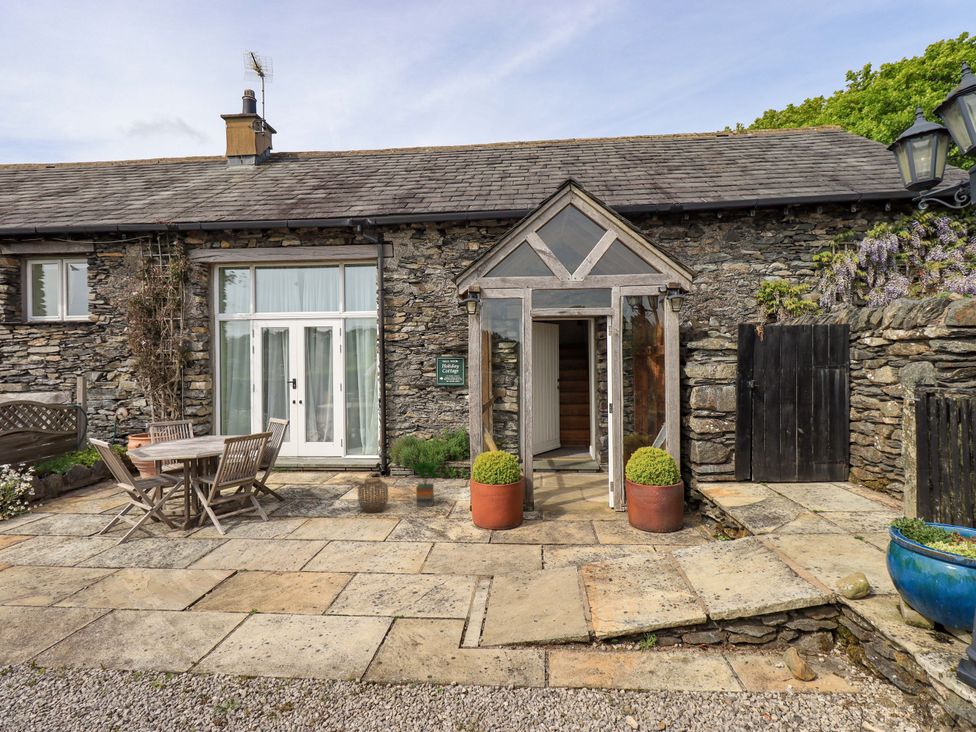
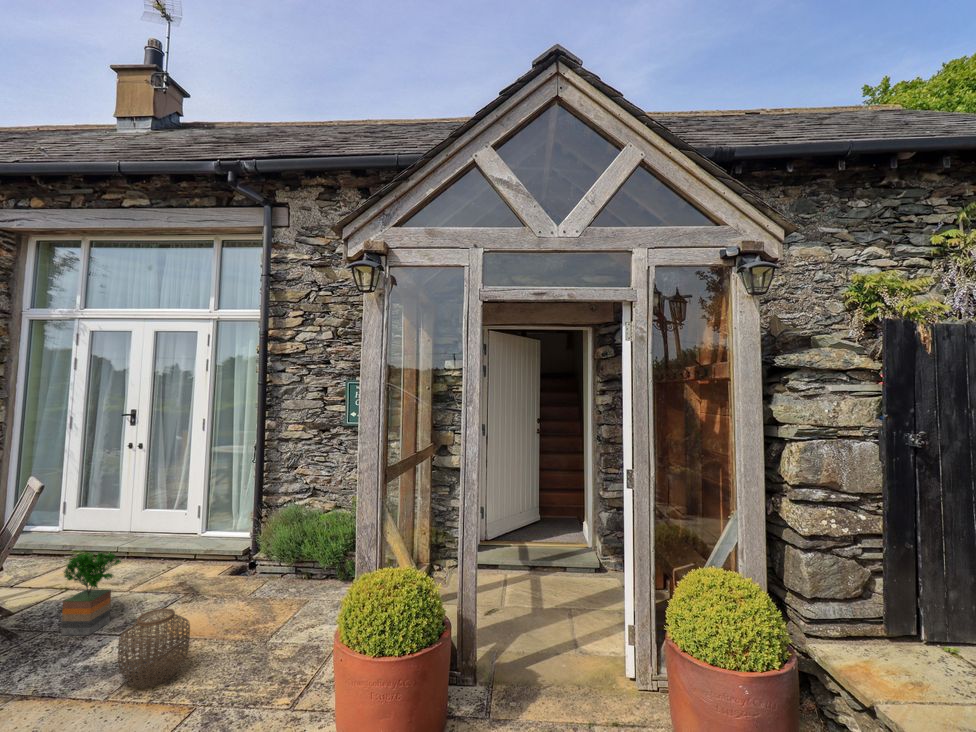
potted tree: present [413,462,439,507] -> present [61,553,121,635]

